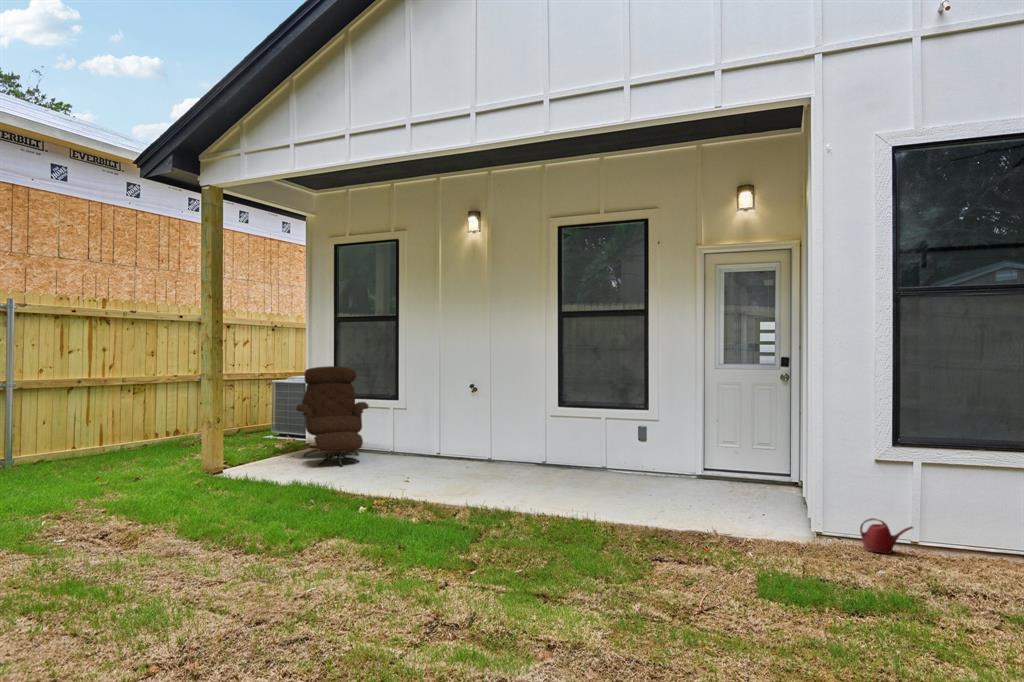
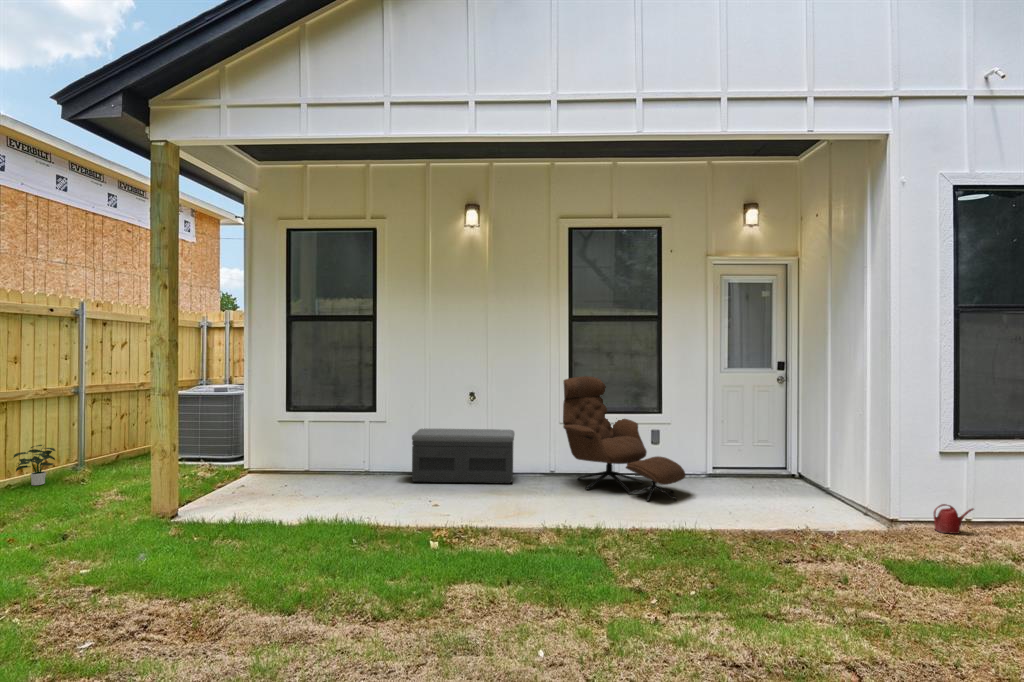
lounge chair: present [296,366,369,466] -> present [563,376,685,501]
potted plant: none [150,416,181,446] -> present [14,445,55,485]
storage bench: none [412,416,509,469] -> present [412,428,515,484]

